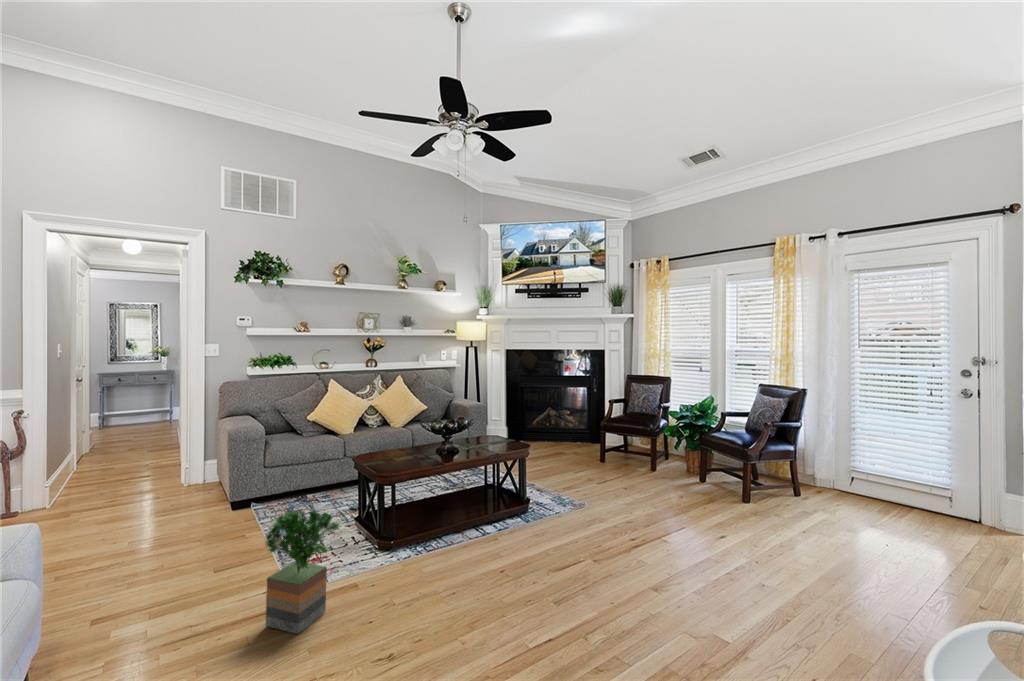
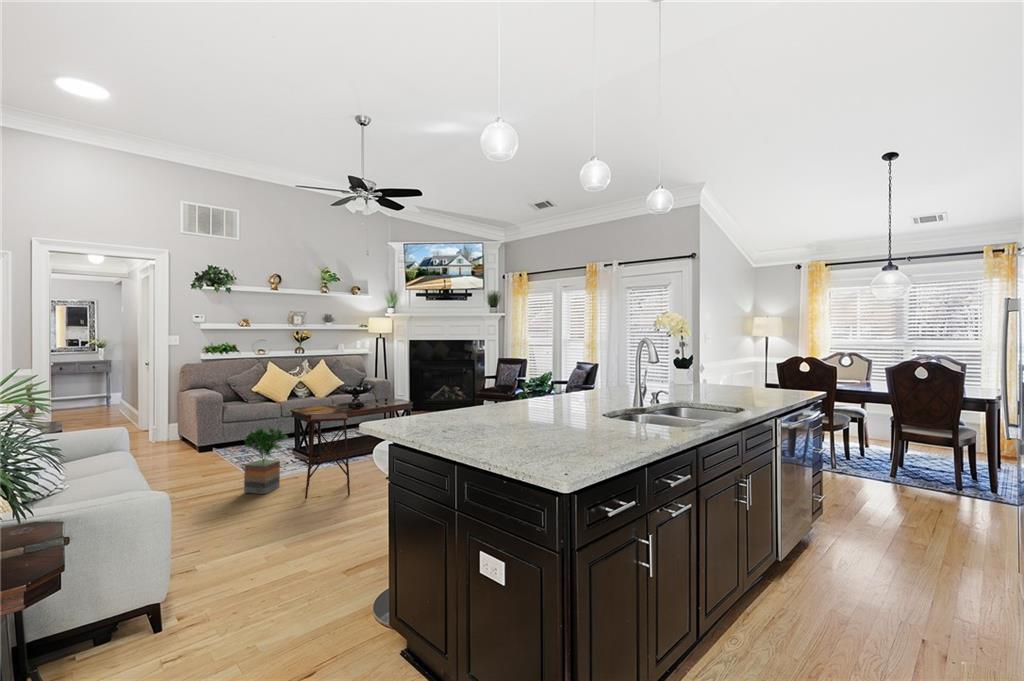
side table: none [364,489,444,660] -> present [305,413,350,499]

